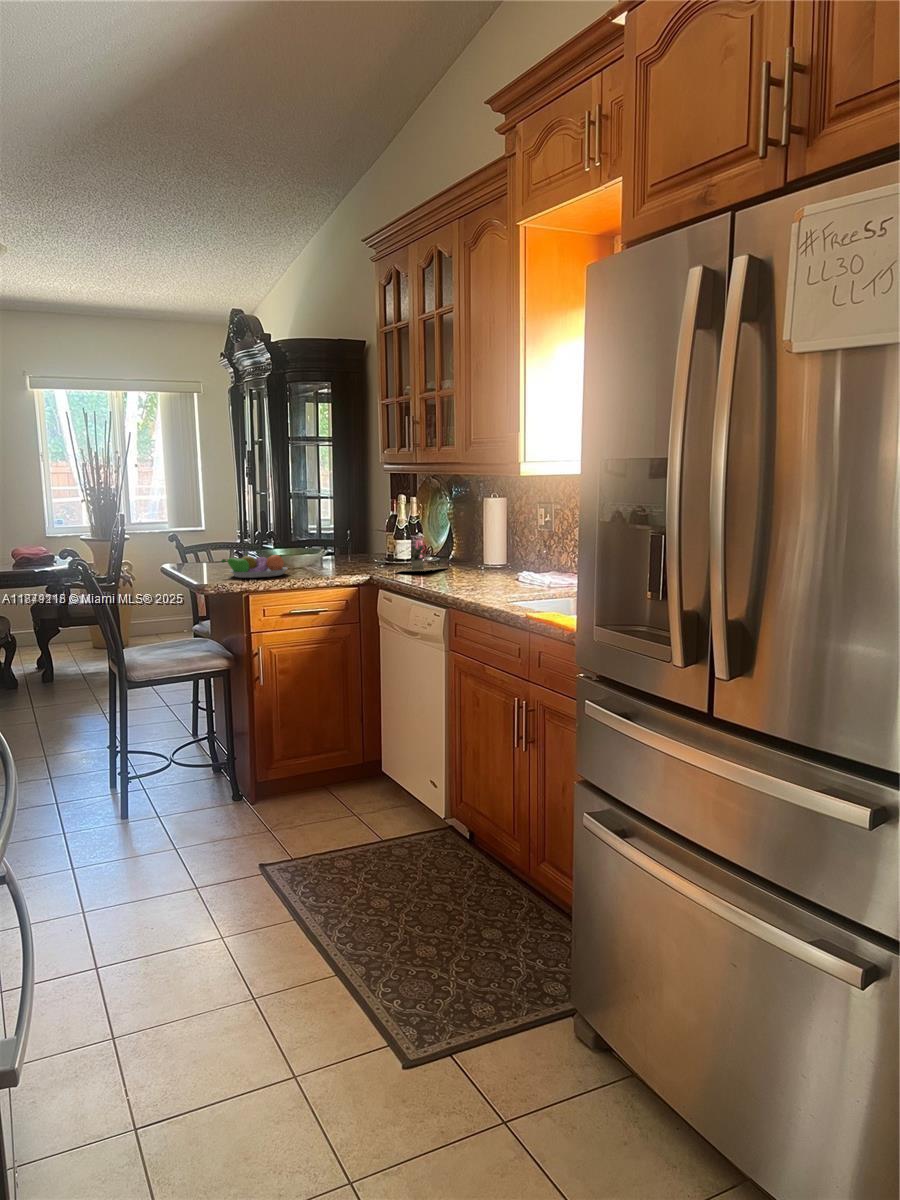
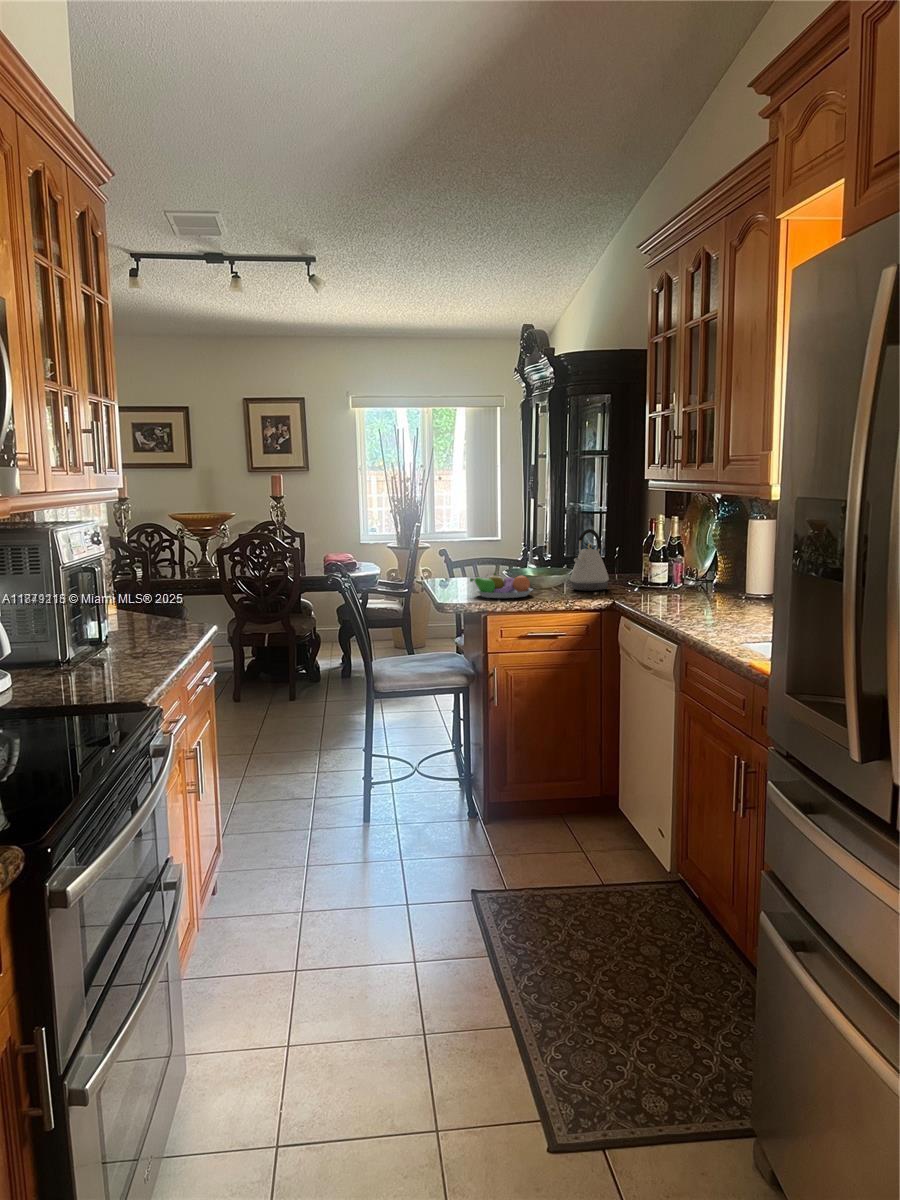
kettle: none [320,508,358,568] -> present [570,529,609,591]
potted plant: present [404,544,440,571] -> none [638,569,720,600]

